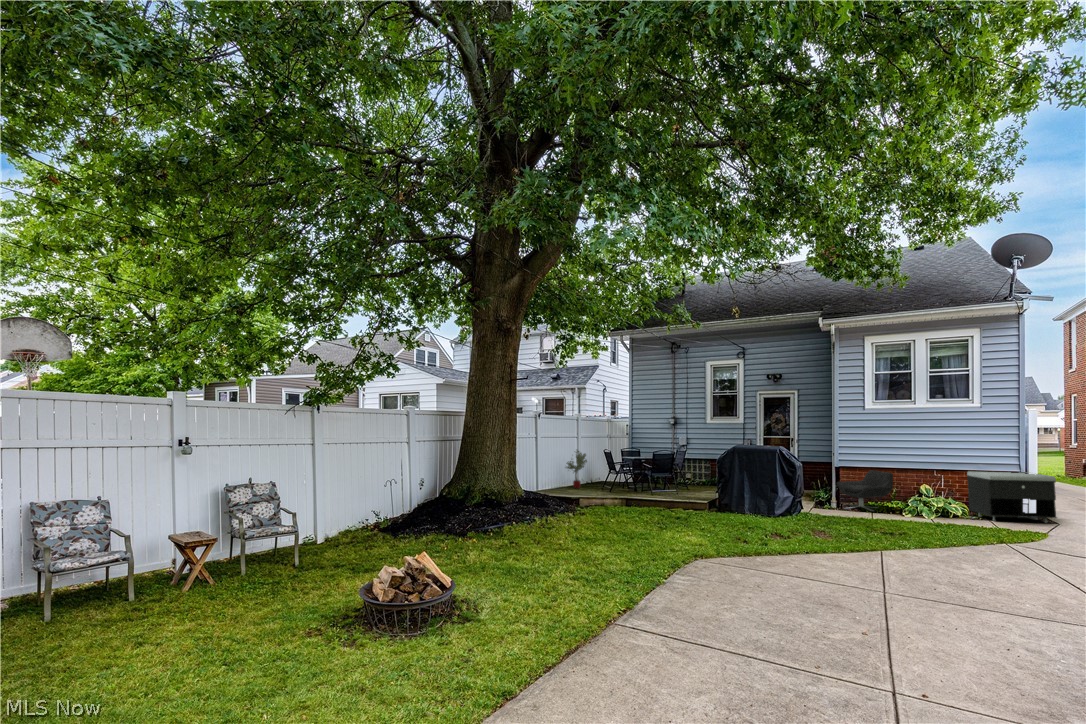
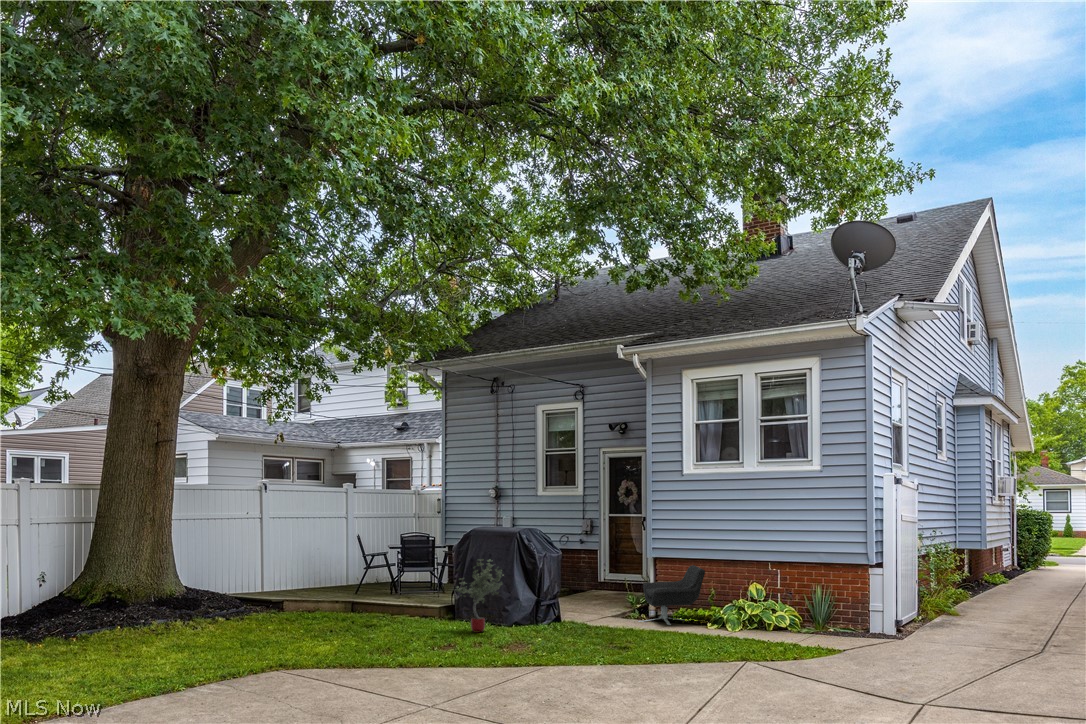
potted tree: present [566,450,587,488] -> present [455,559,502,633]
storage bench: present [967,471,1057,522] -> none [795,566,890,640]

